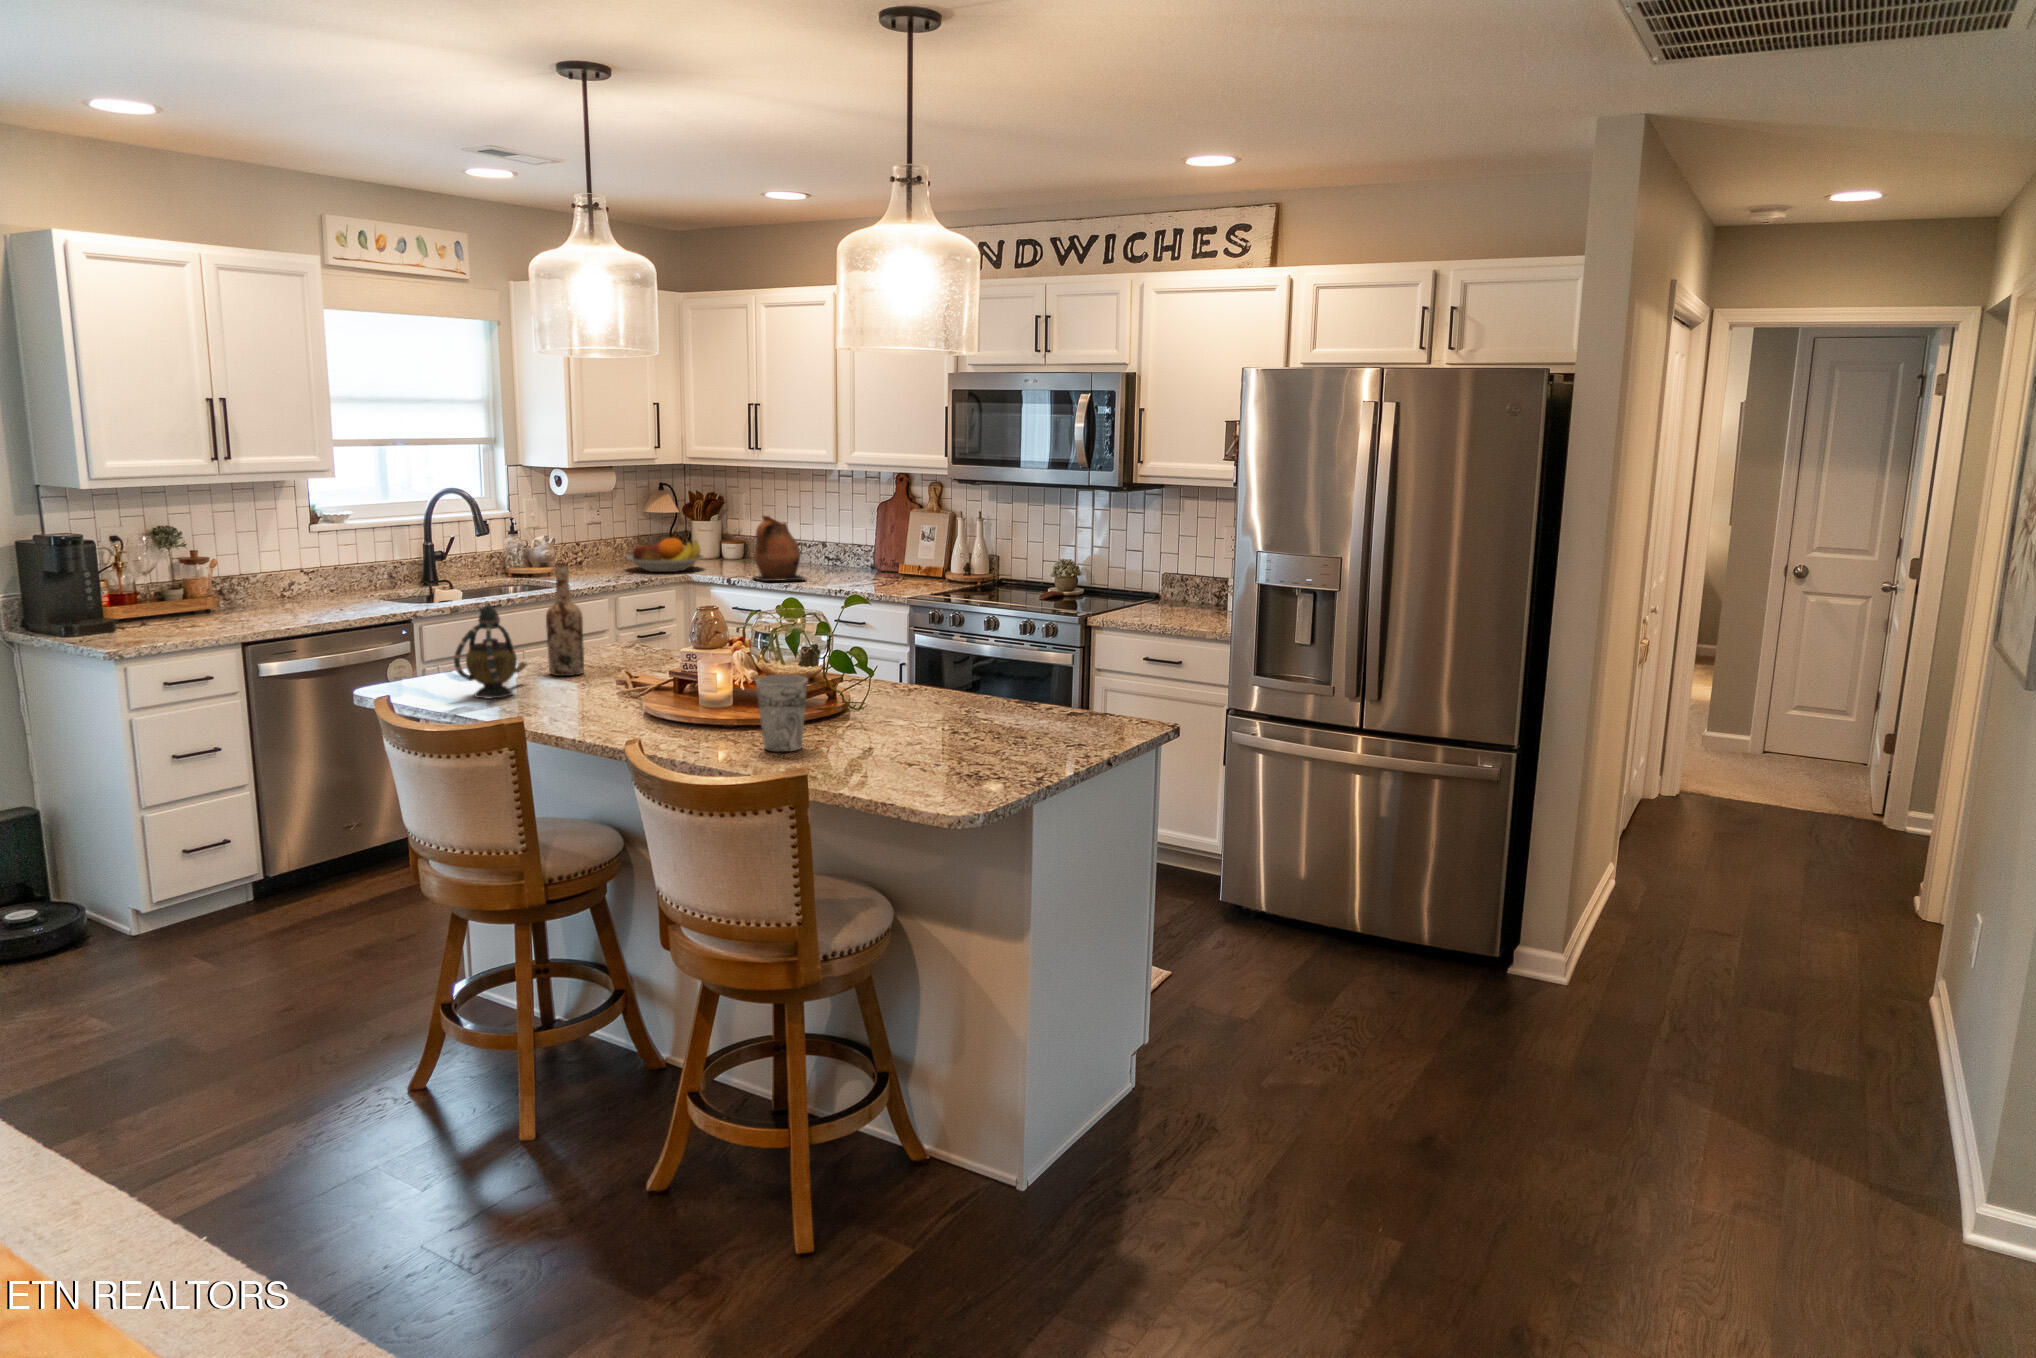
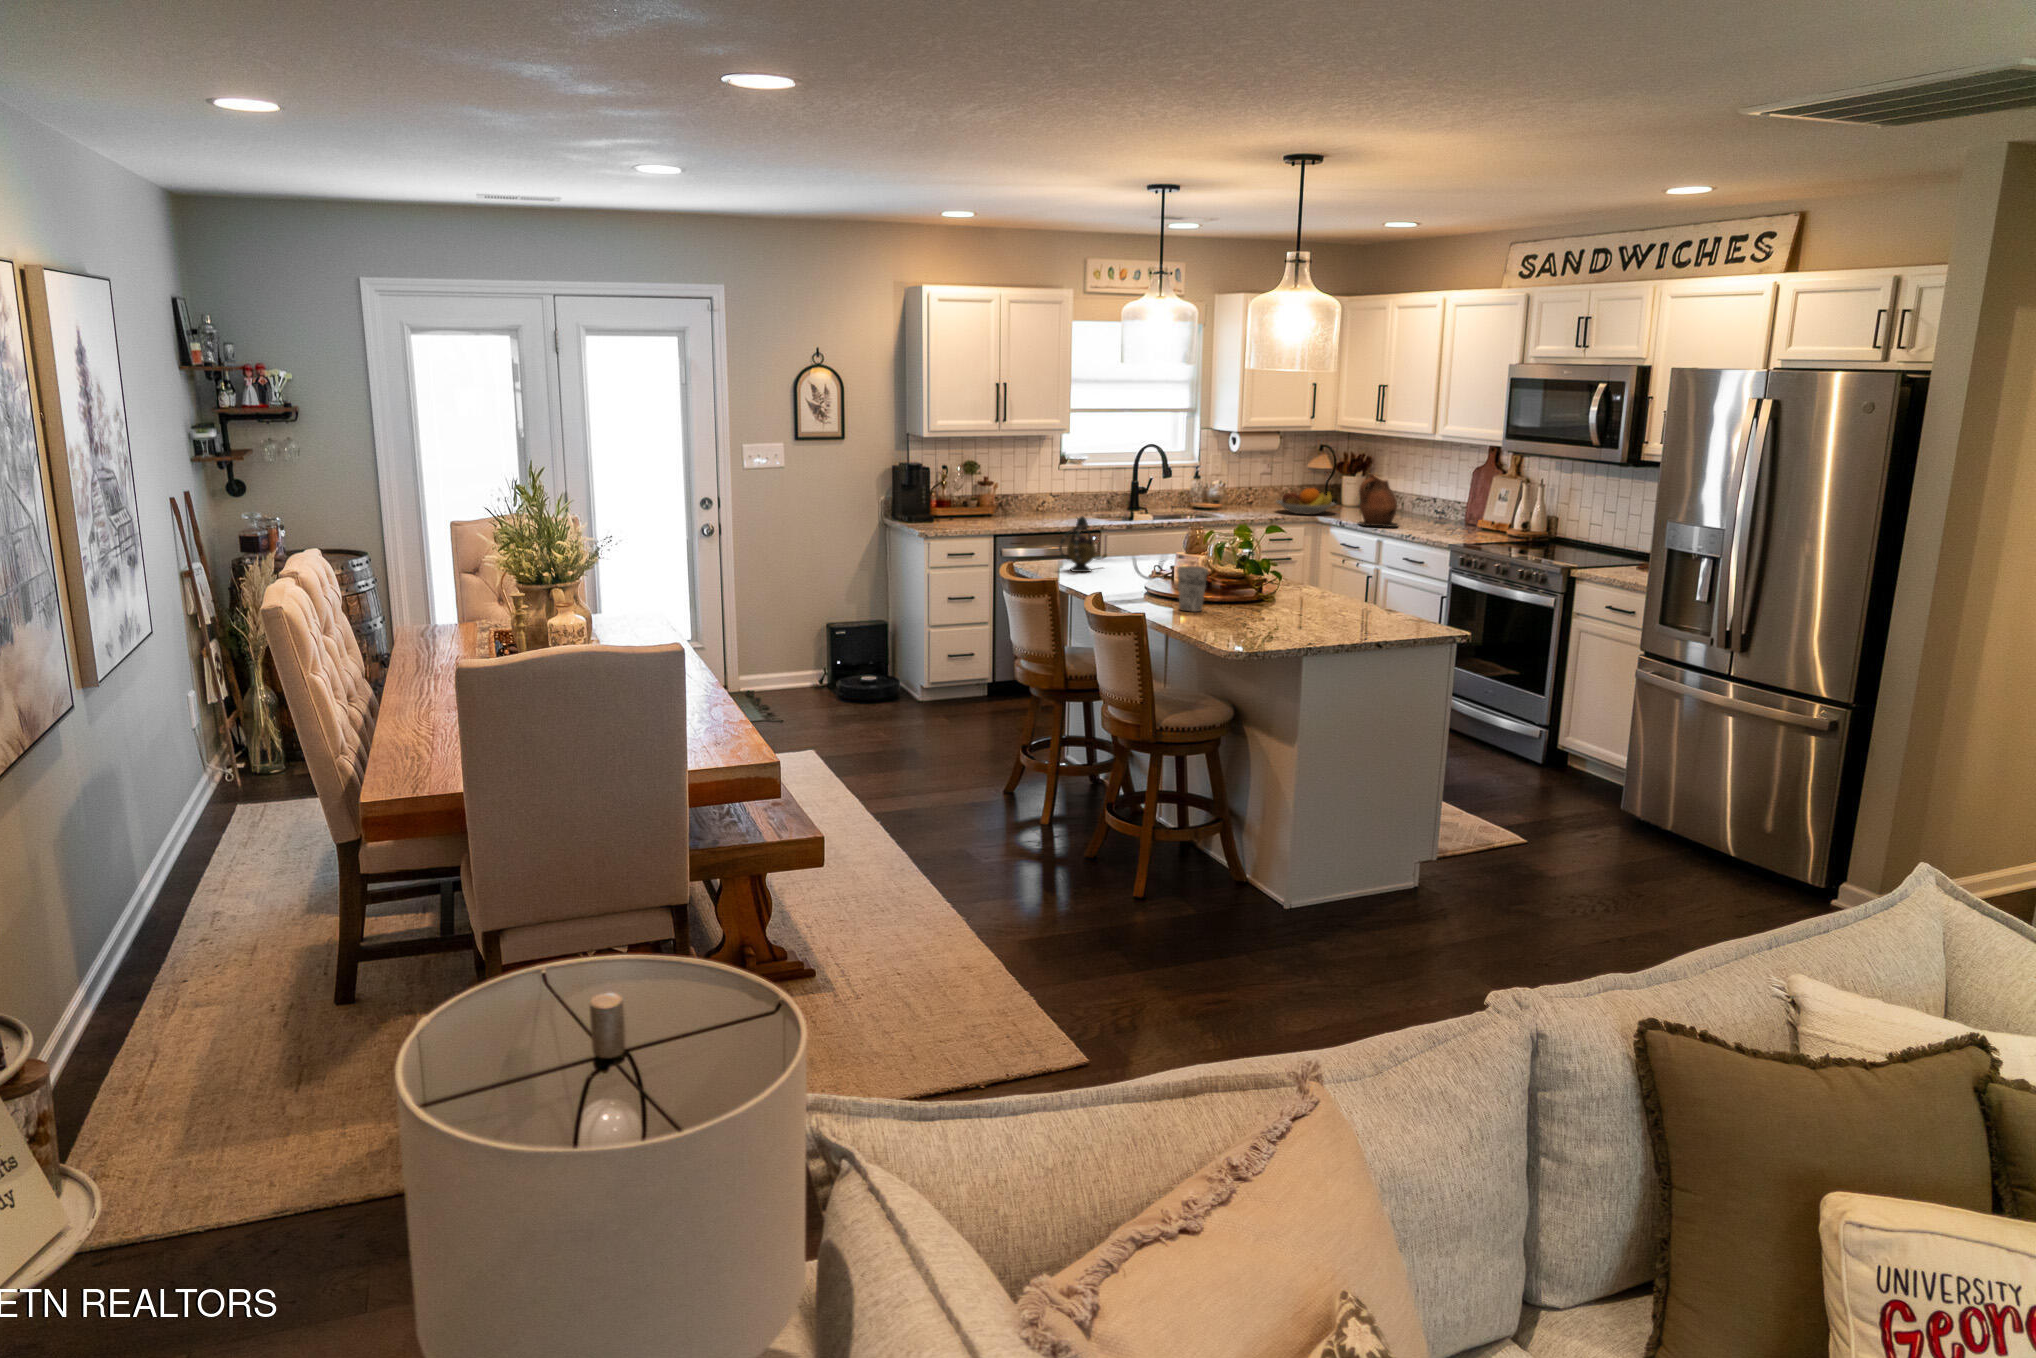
wine bottle: present [546,563,584,676] -> none [1125,495,1148,566]

